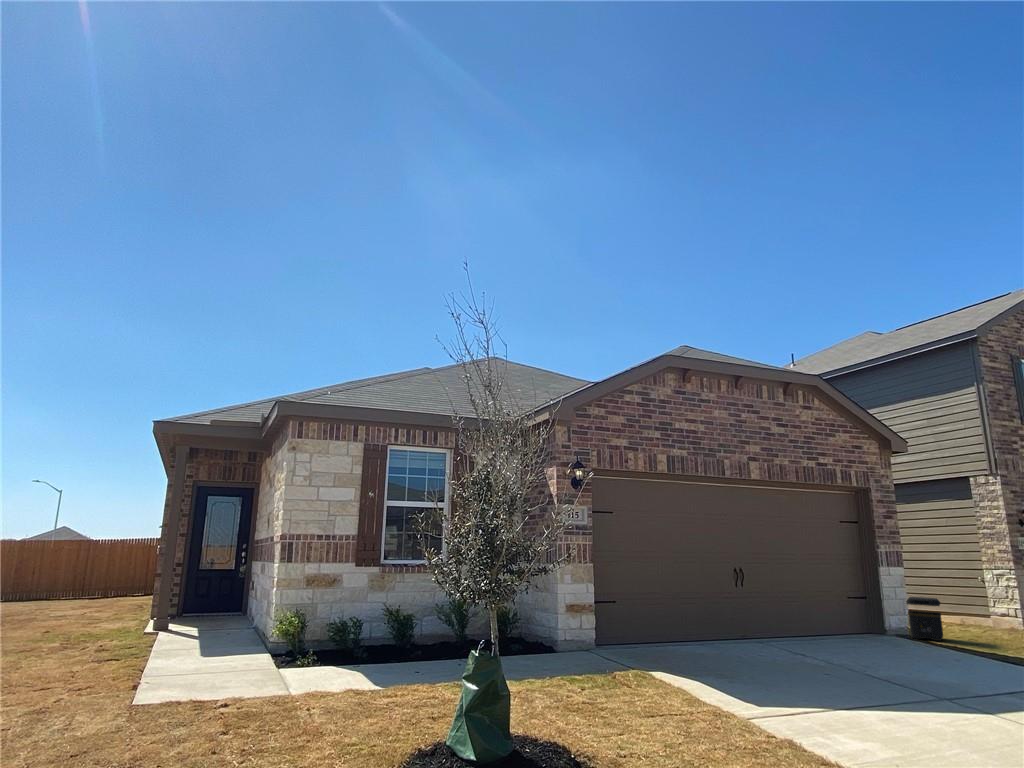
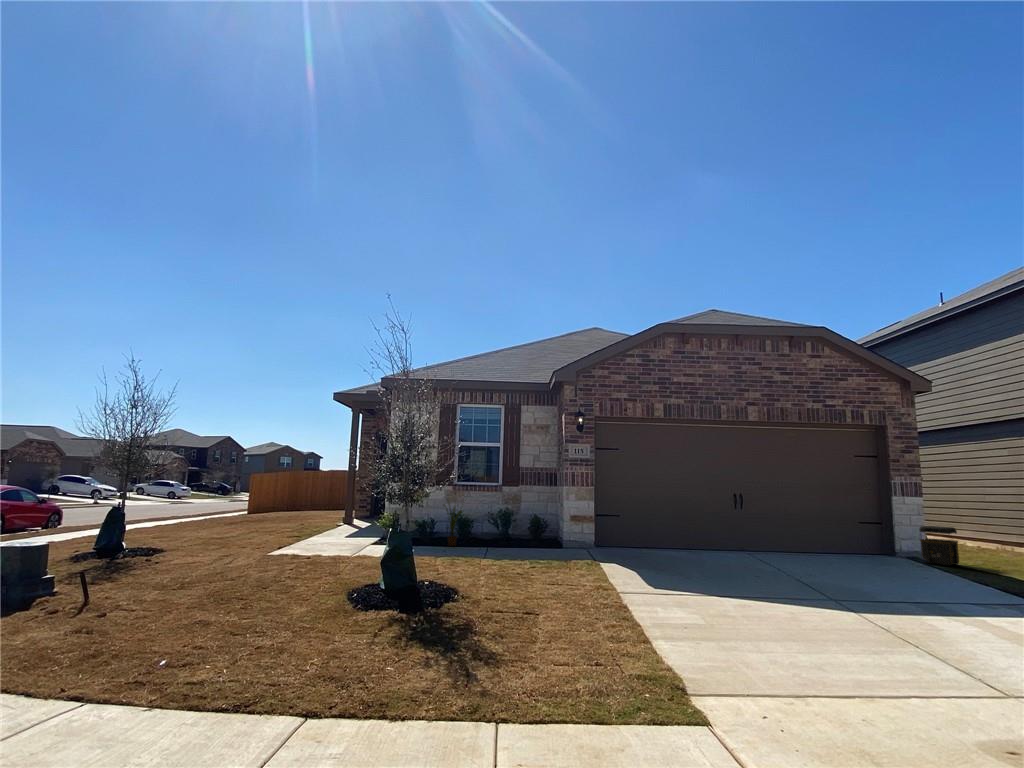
house plant: none [369,580,409,654] -> present [447,506,462,546]

